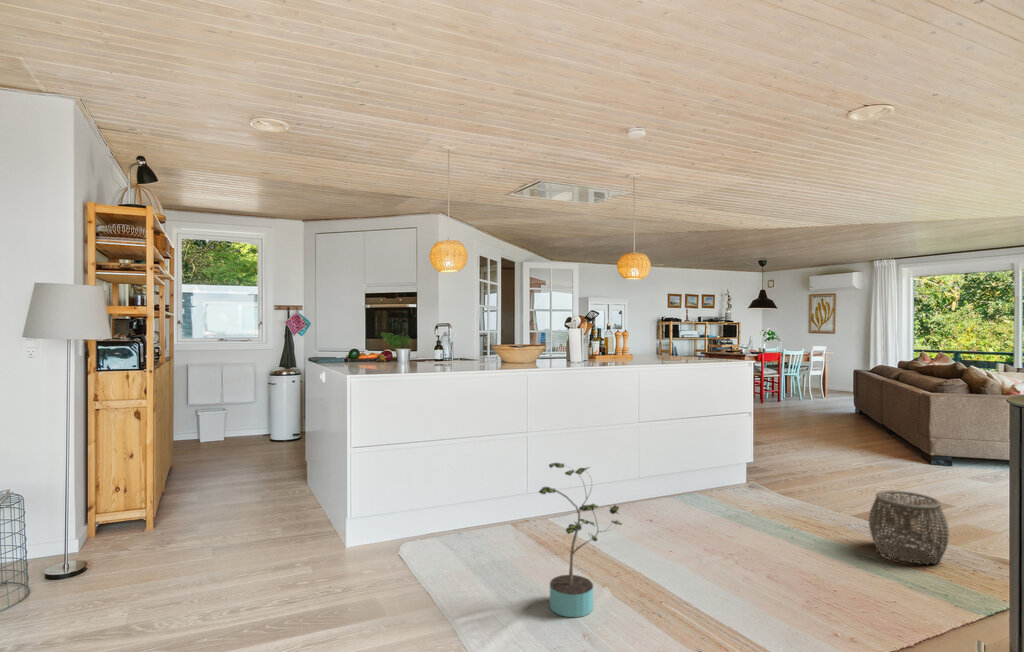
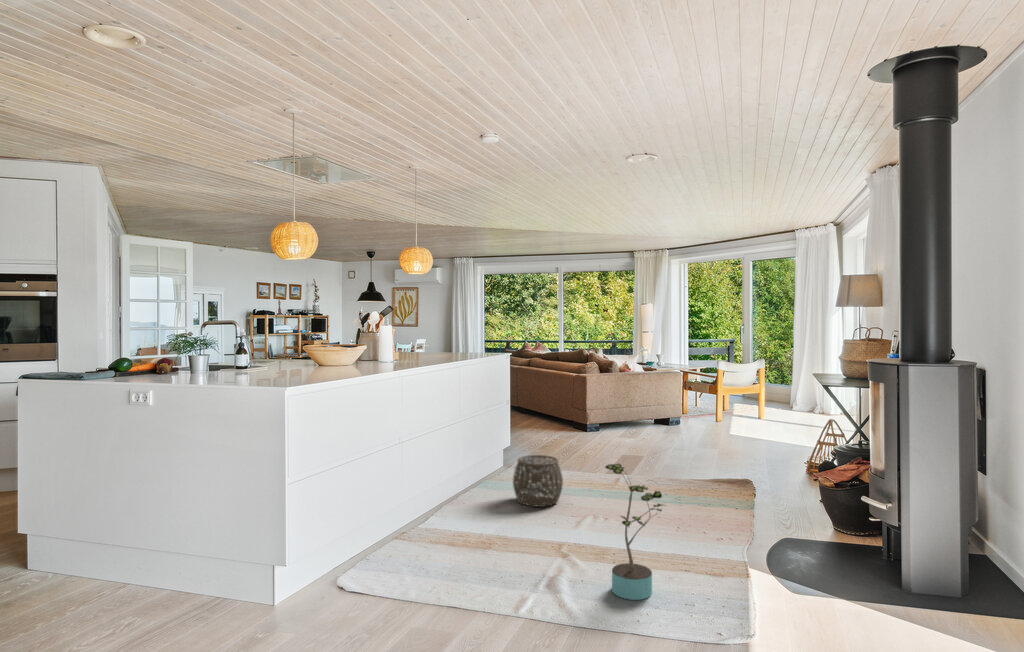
woven basket: present [869,490,949,564] -> present [513,455,563,507]

